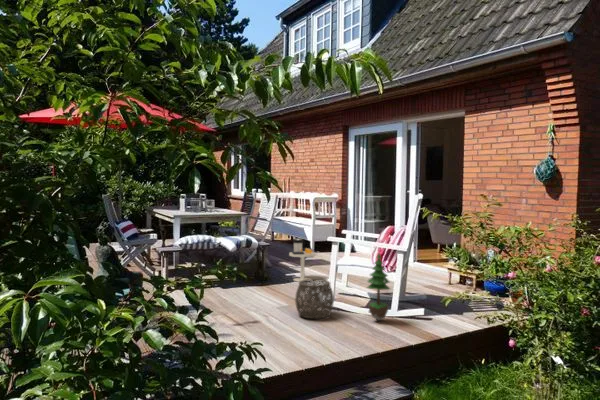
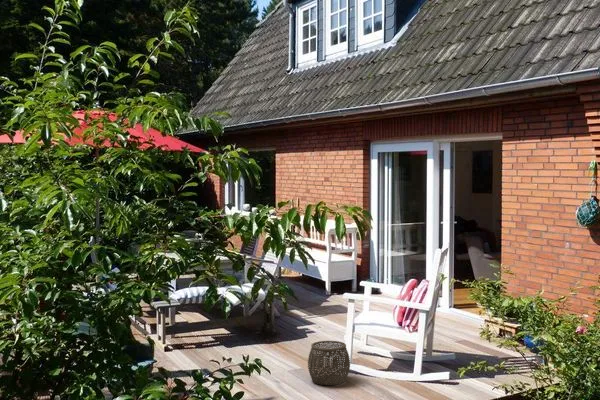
side table: present [289,239,316,282] -> none [300,287,331,338]
potted tree: present [367,254,390,321] -> none [384,312,412,387]

